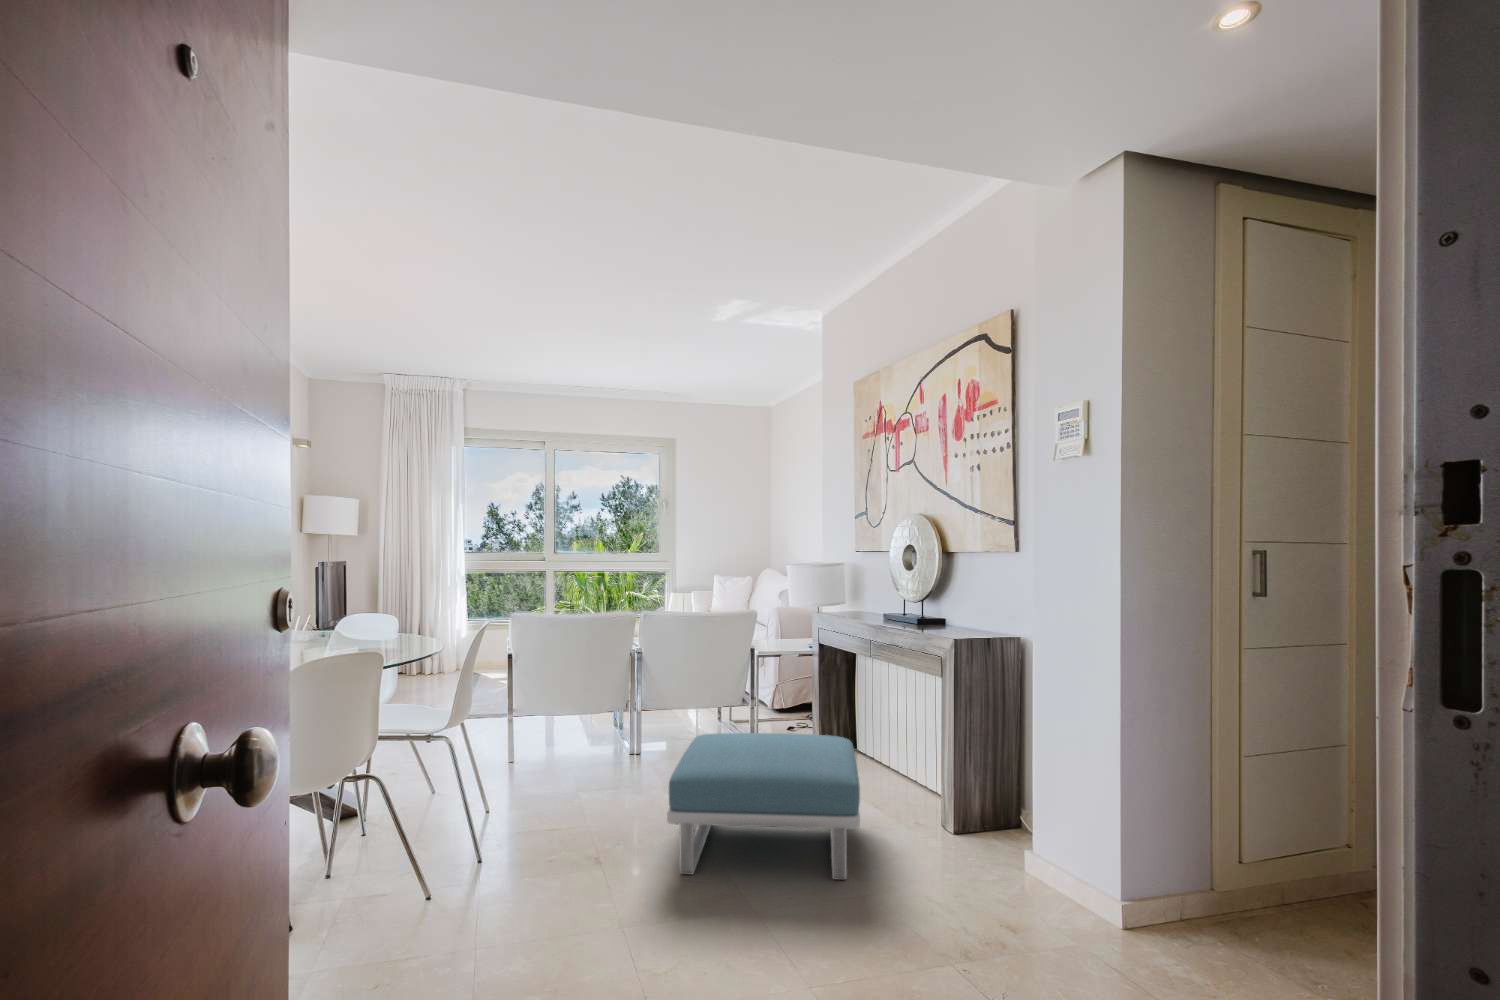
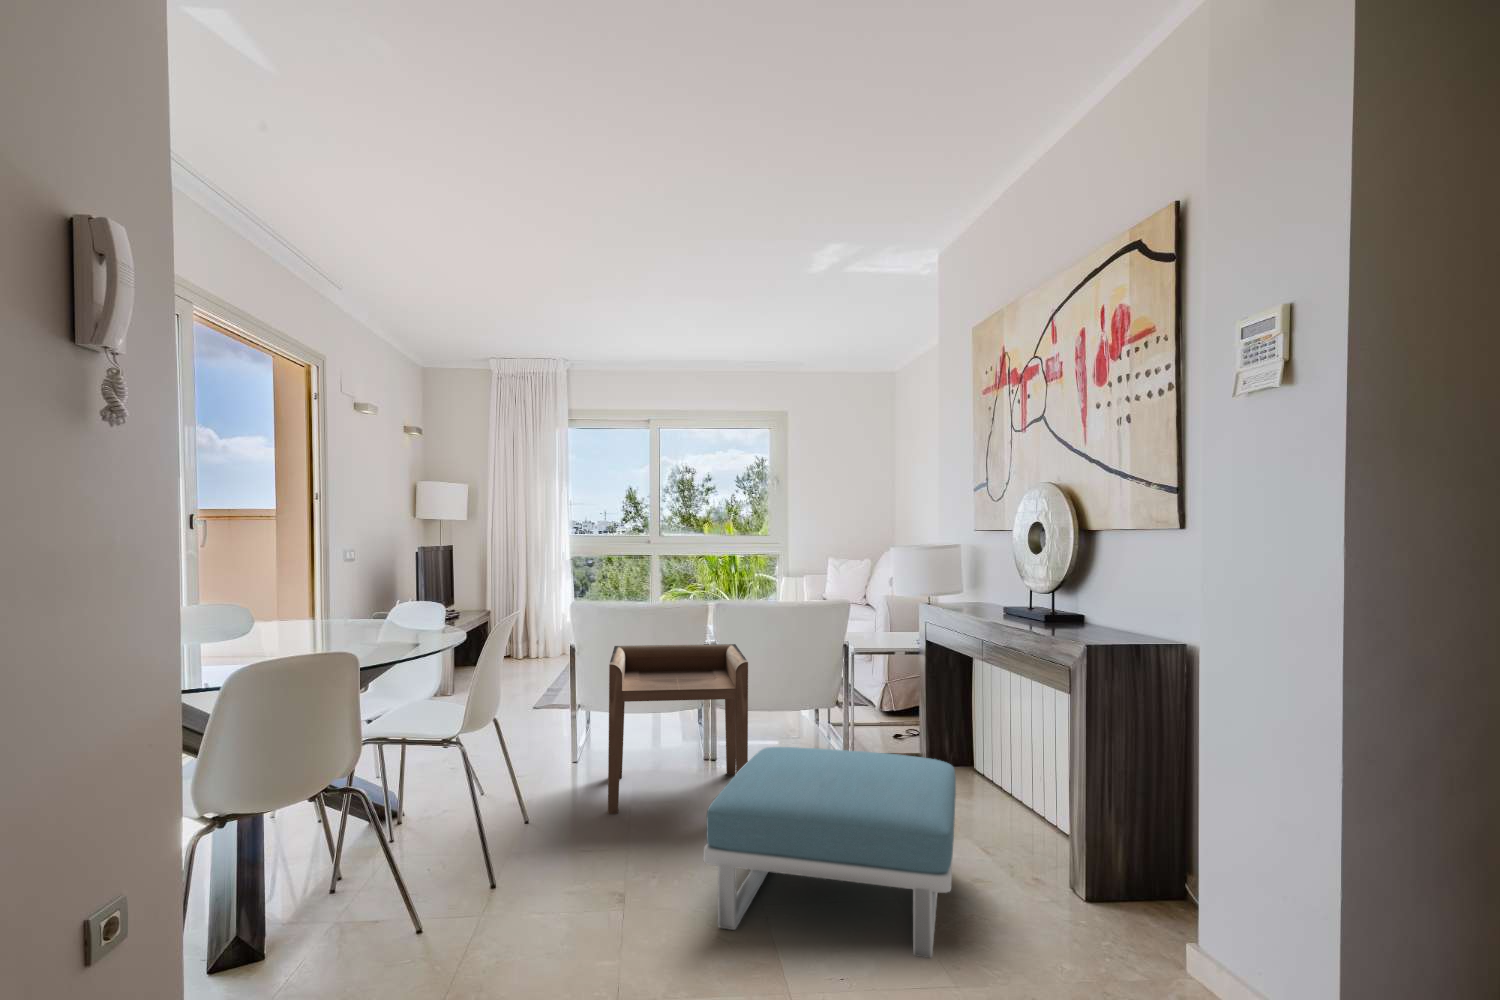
side table: none [550,652,677,802] -> present [608,644,748,814]

